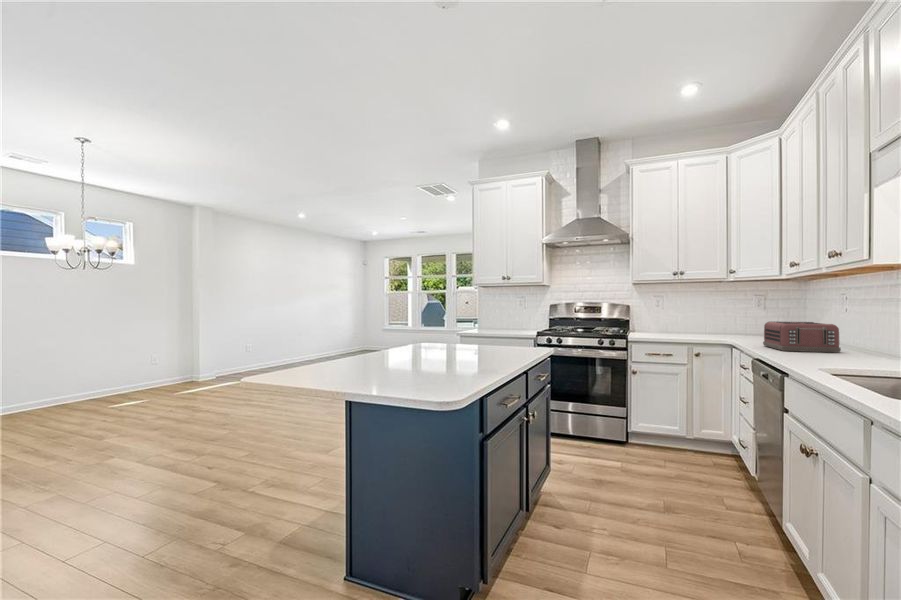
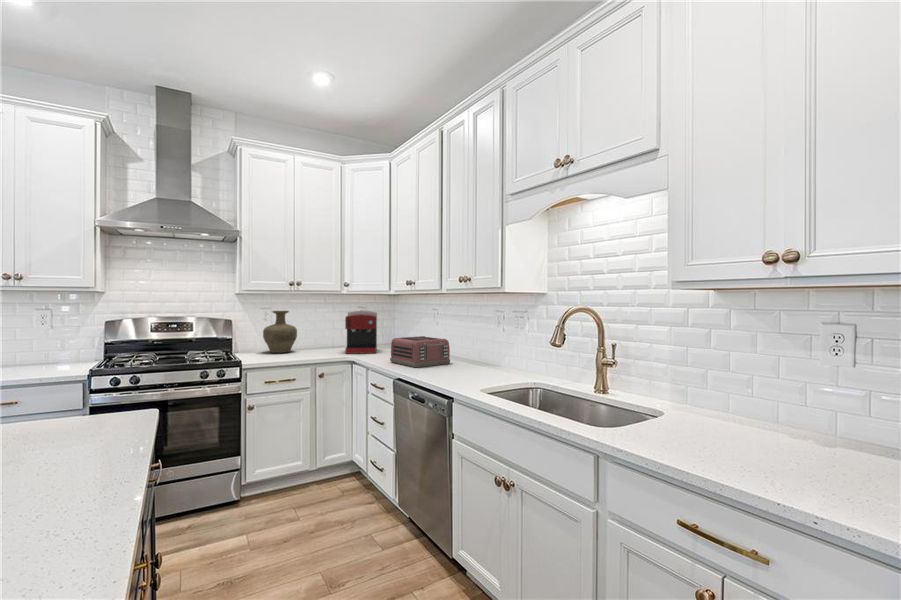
coffee maker: none [729,297,773,340] -> present [345,311,377,354]
vase: none [655,298,686,334] -> present [263,311,297,353]

